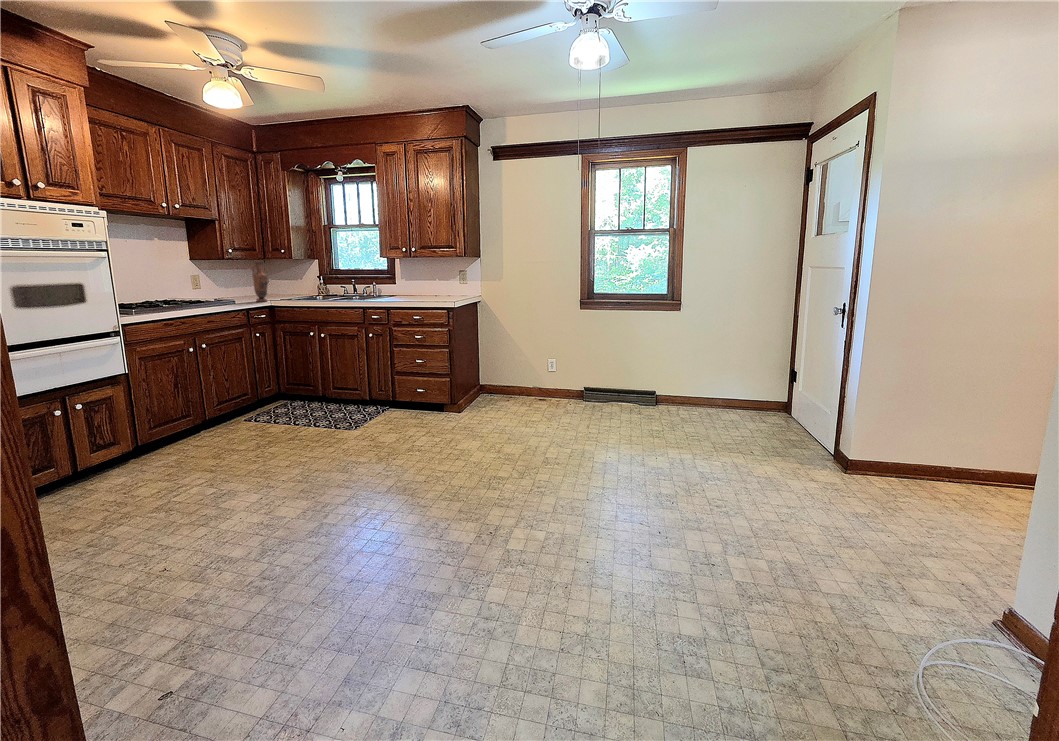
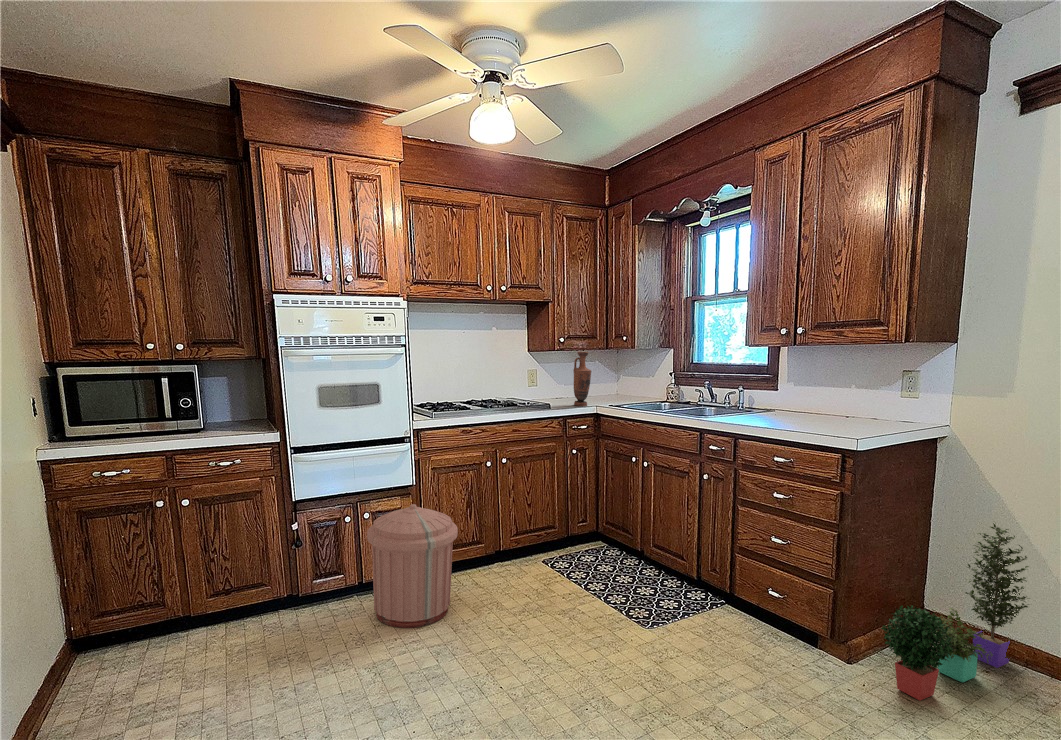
potted plant: none [475,335,527,417] -> present [881,523,1030,700]
trash can: none [120,380,207,473] -> present [367,504,458,628]

